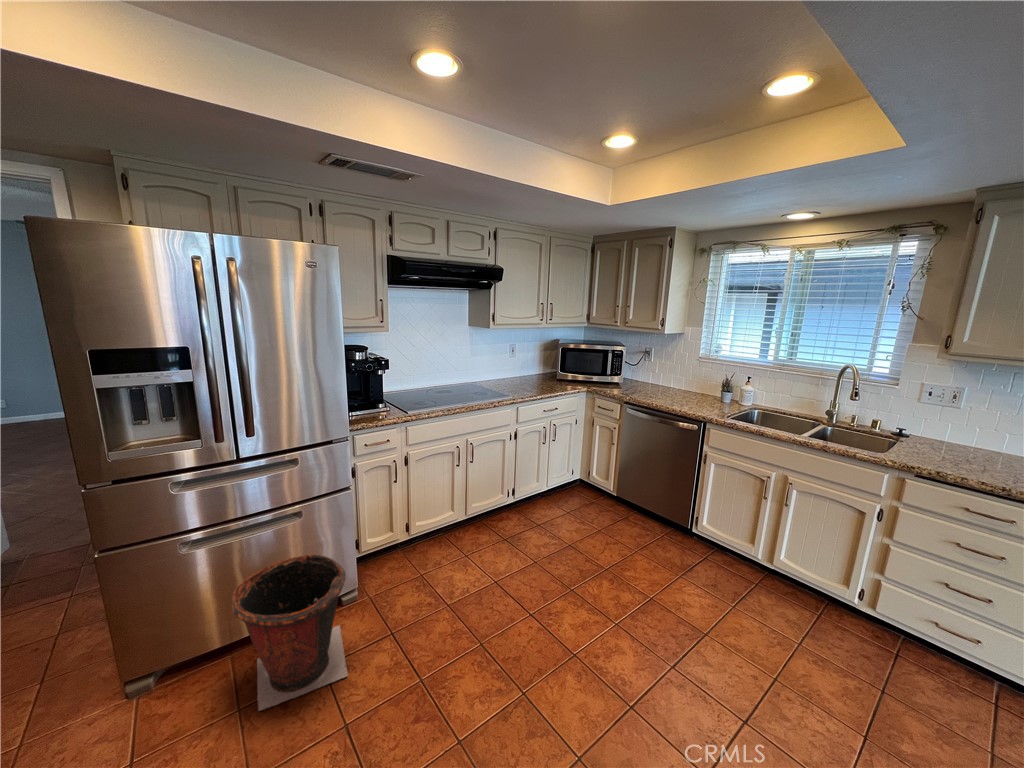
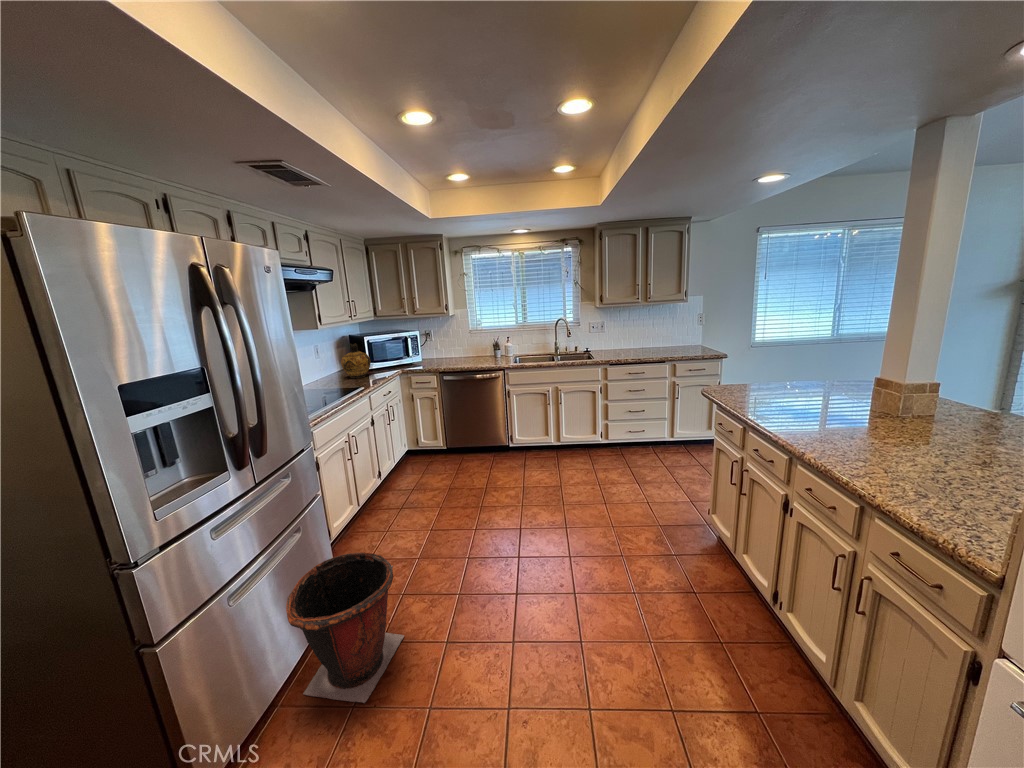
ceramic jug: none [523,348,553,385] -> present [341,343,371,378]

